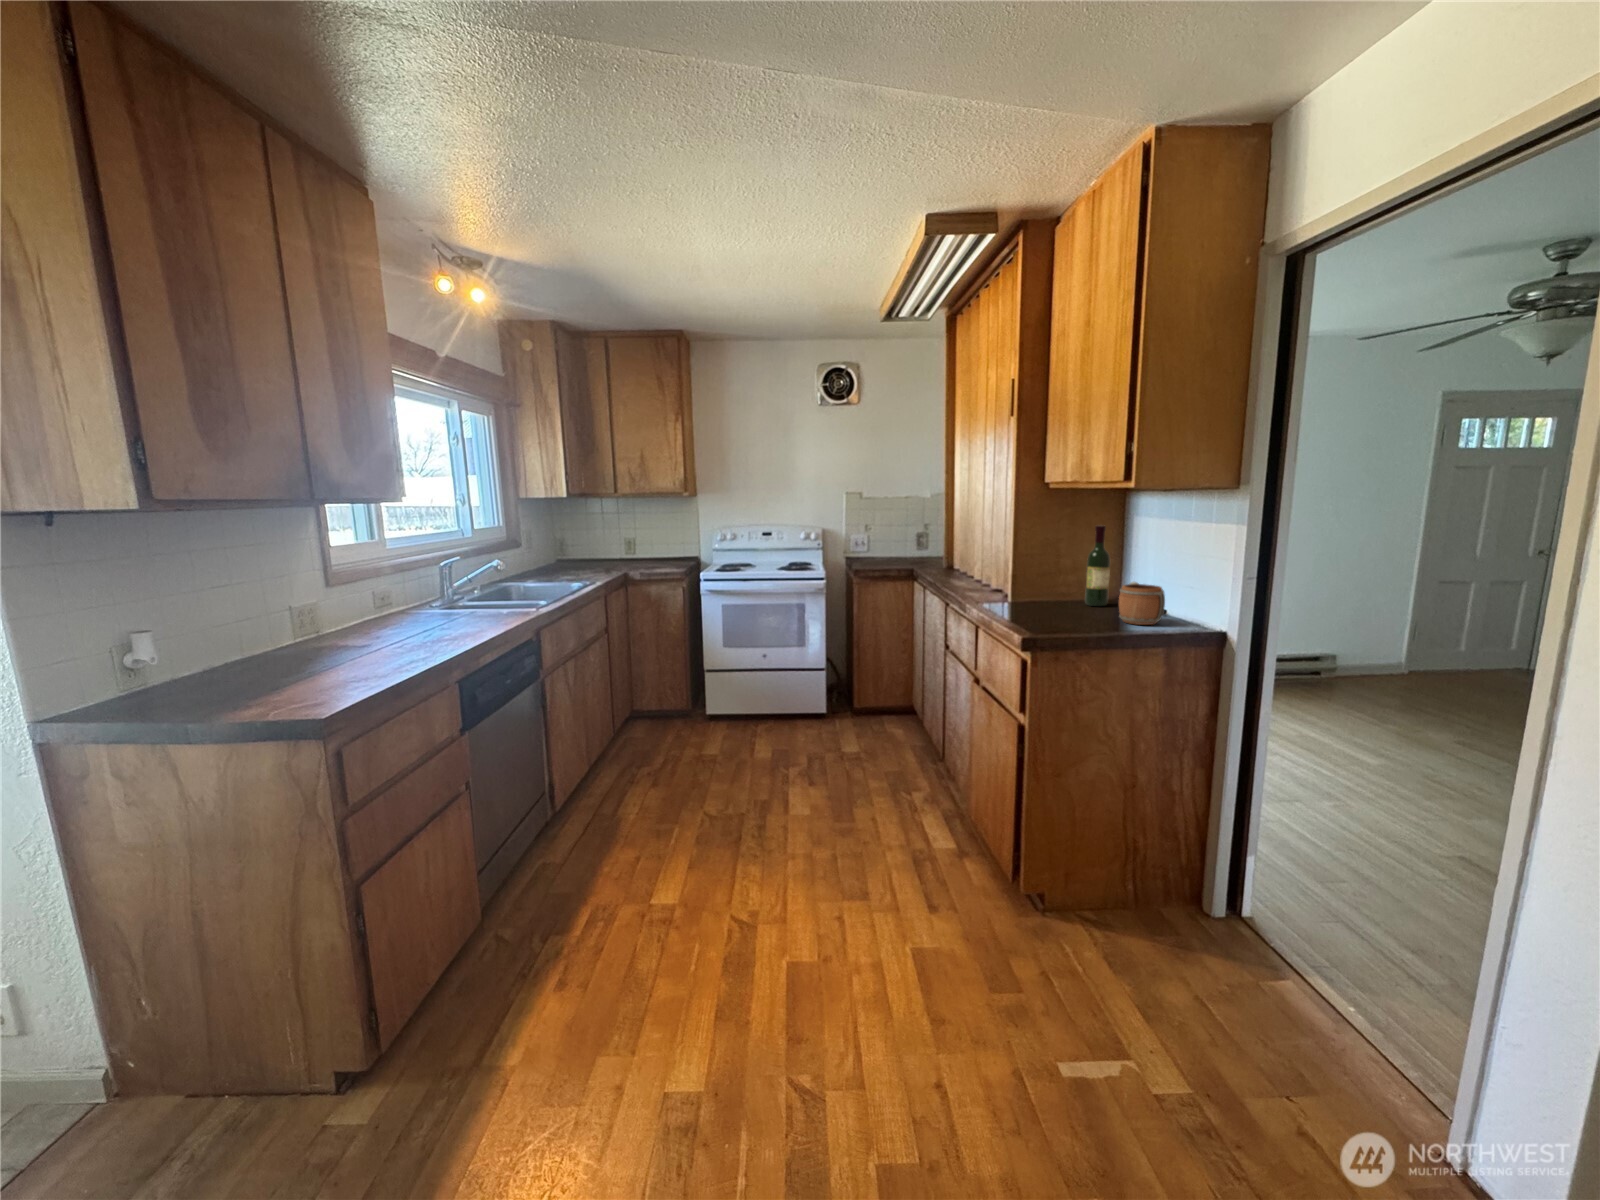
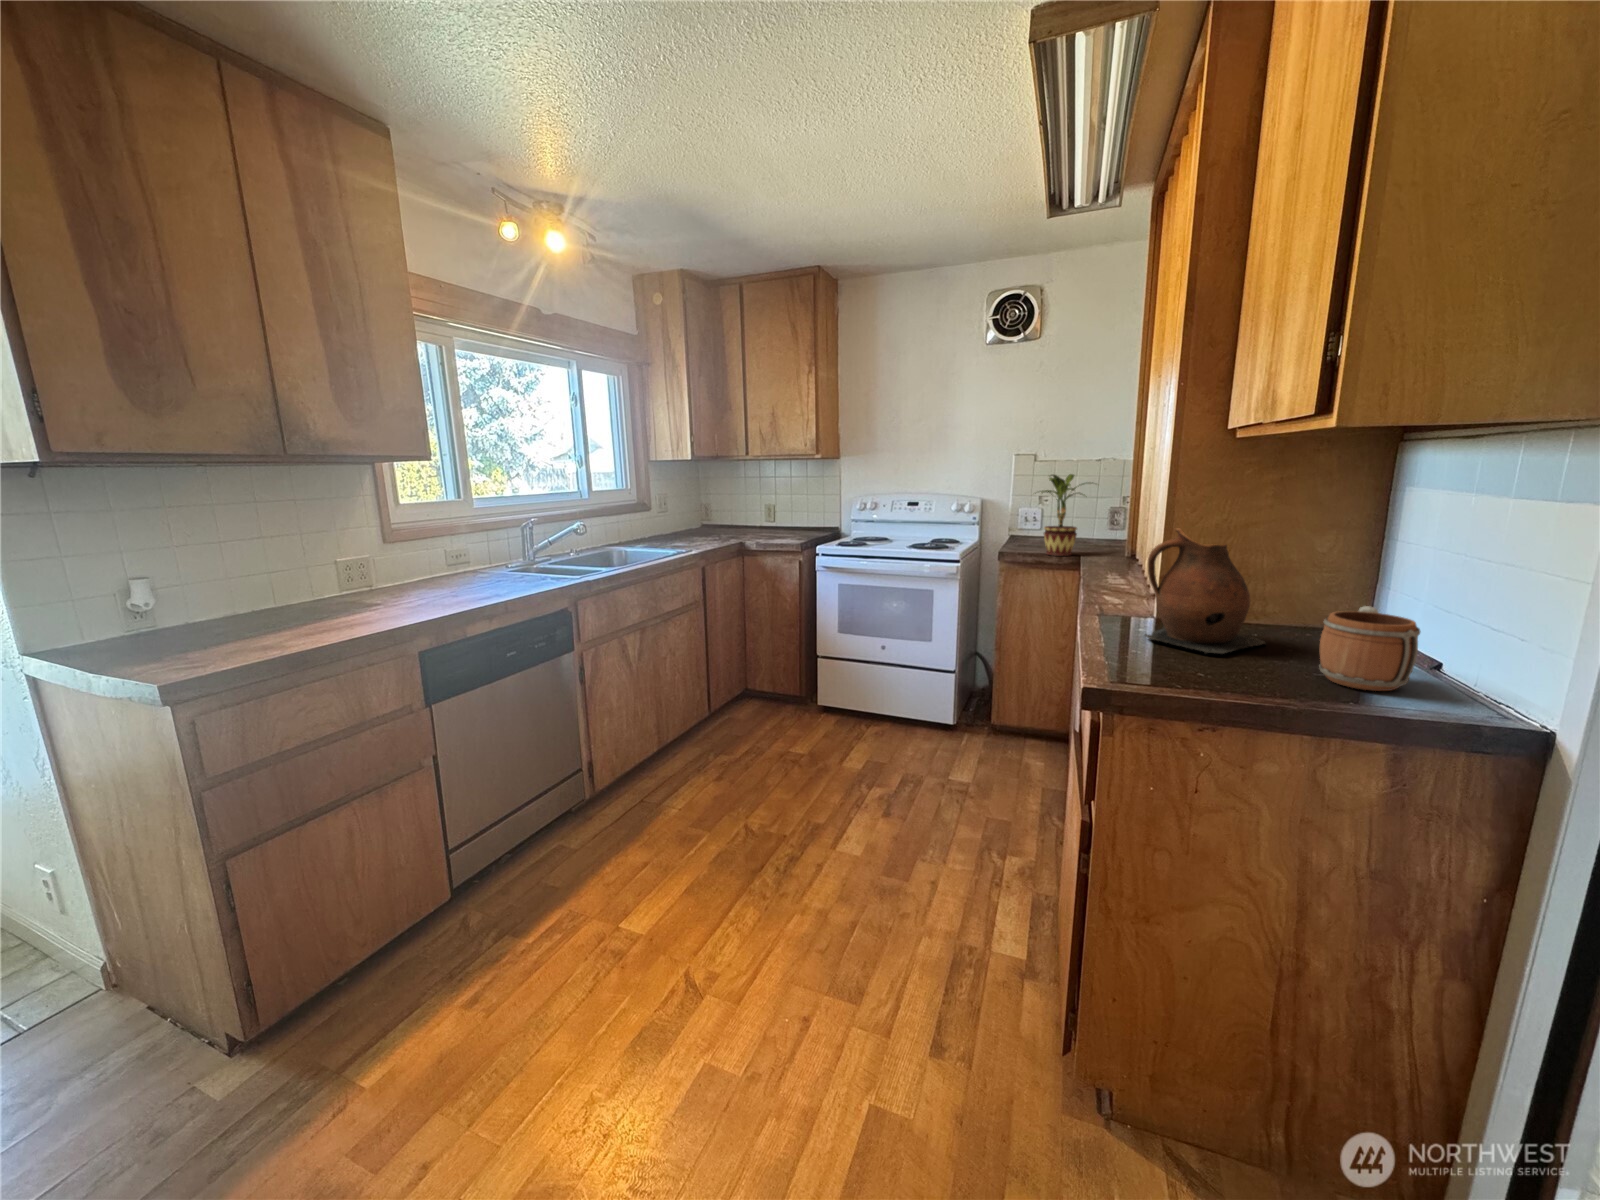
potted plant: none [876,508,922,570] -> present [1041,474,1085,556]
wine bottle: present [1085,525,1110,606] -> none [1287,503,1342,641]
ceramic pitcher: none [1016,543,1081,617] -> present [1145,528,1266,654]

